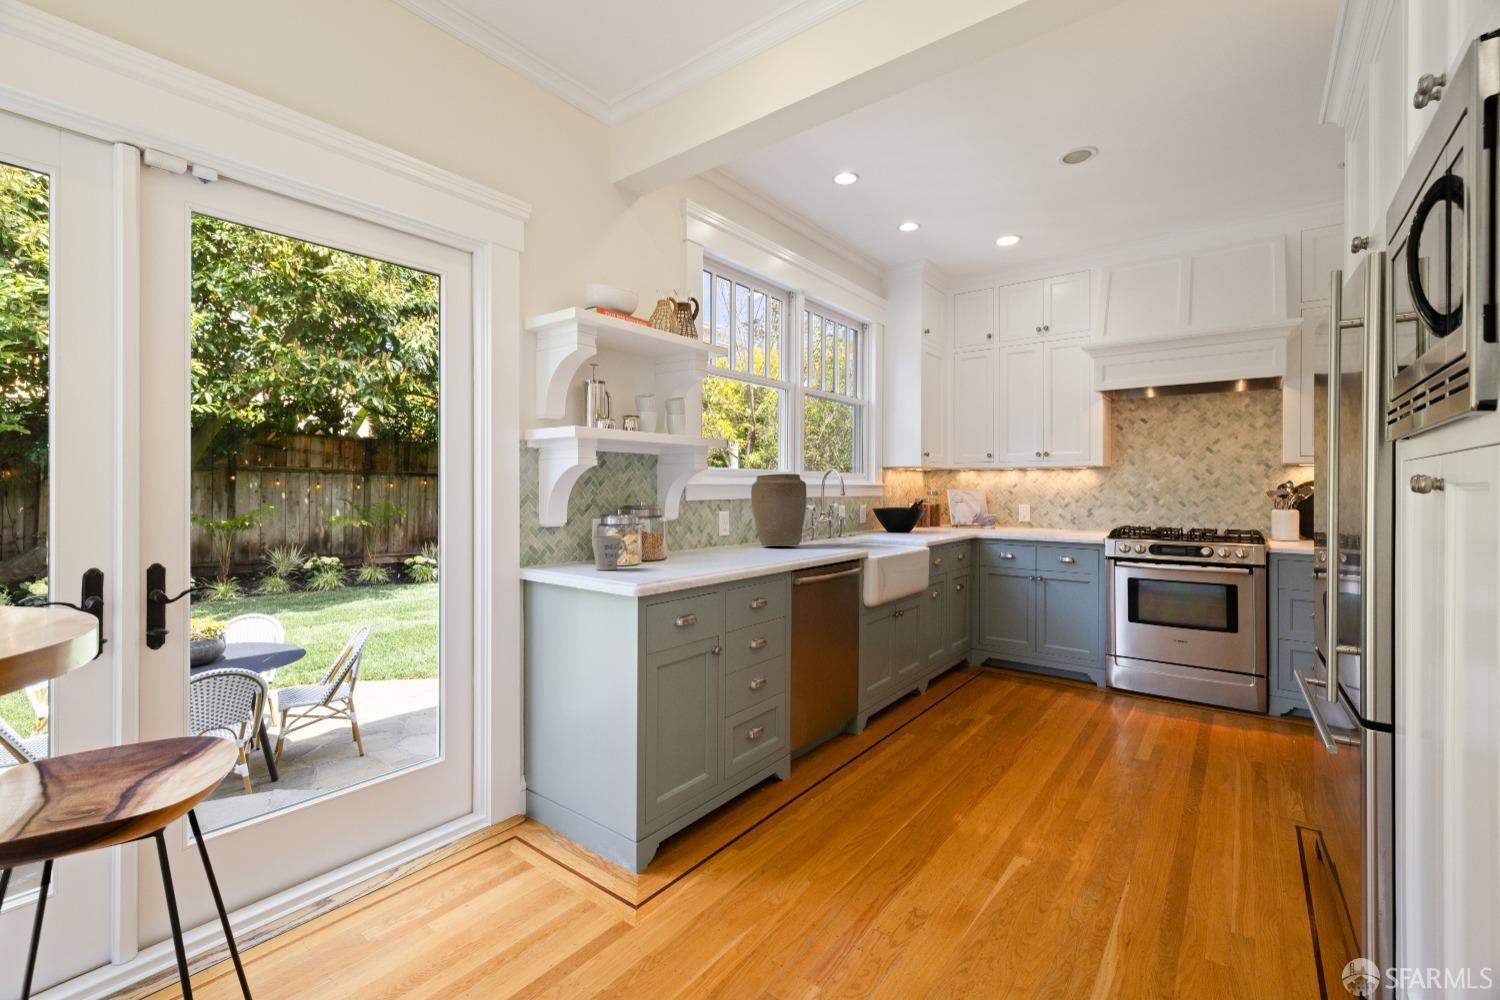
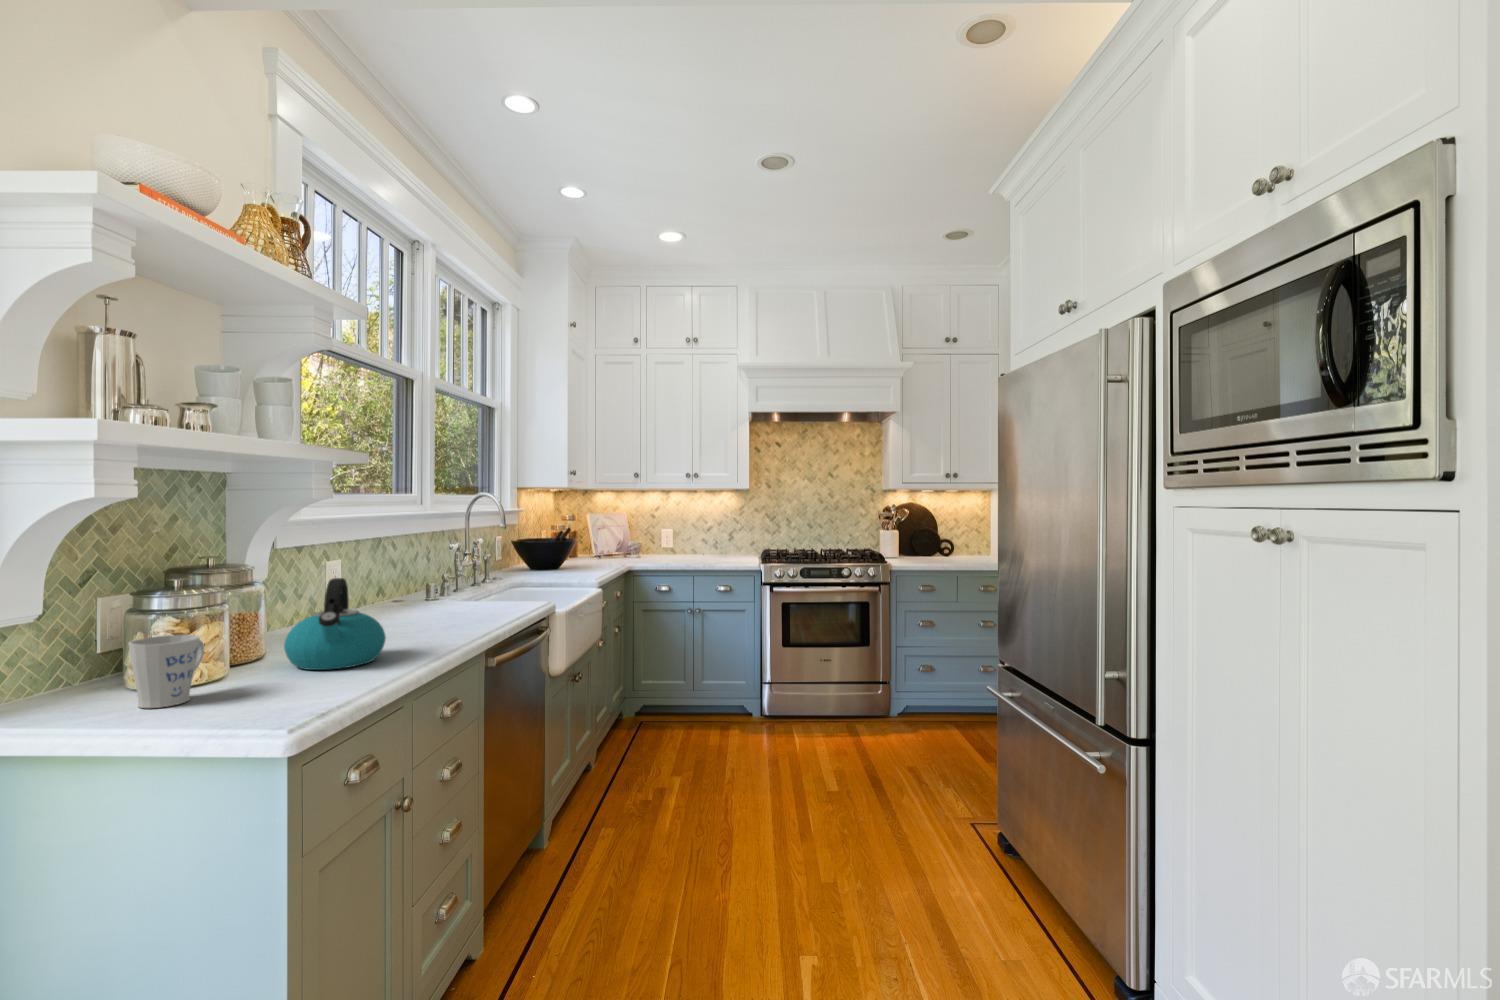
vase: present [751,474,807,545] -> none [380,502,467,607]
kettle: none [667,514,720,566] -> present [284,578,386,670]

